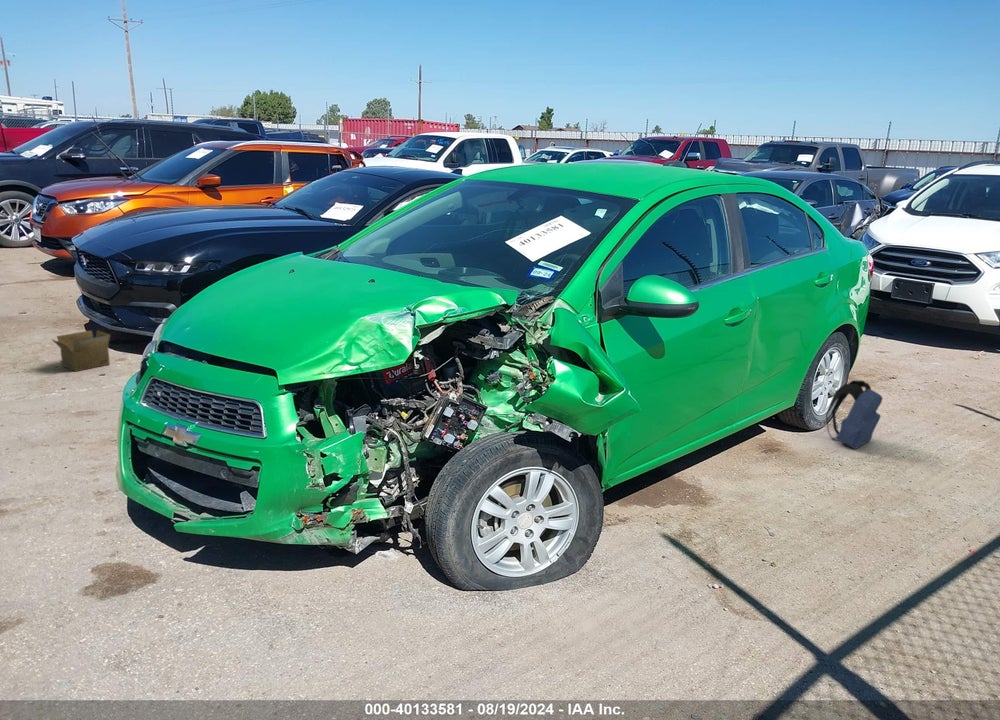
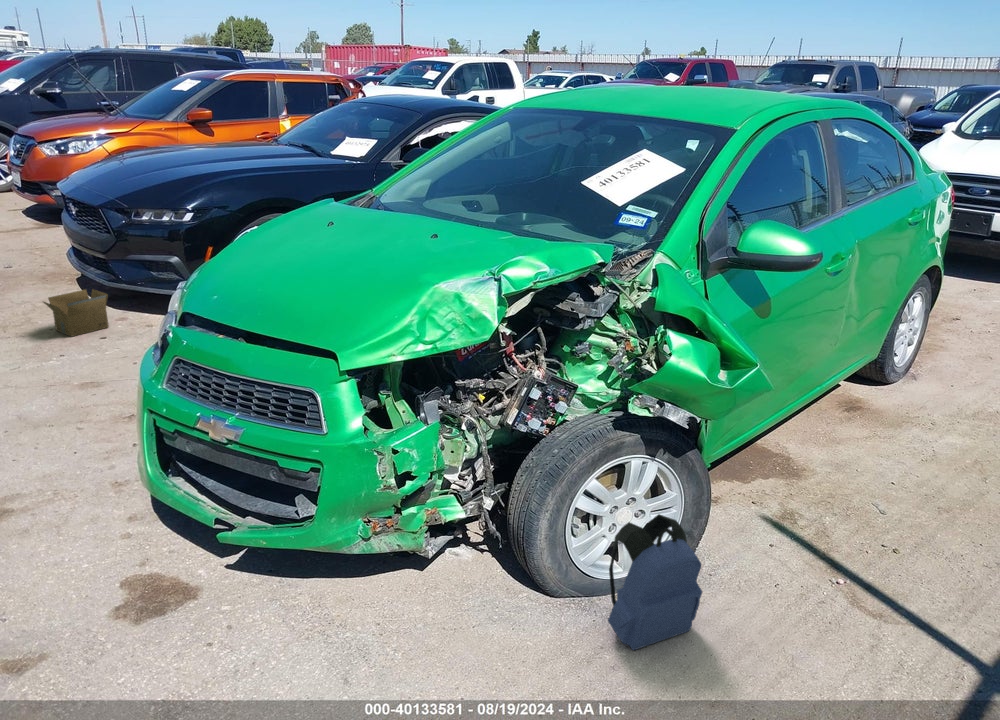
backpack: present [826,380,882,449] -> present [608,514,702,650]

